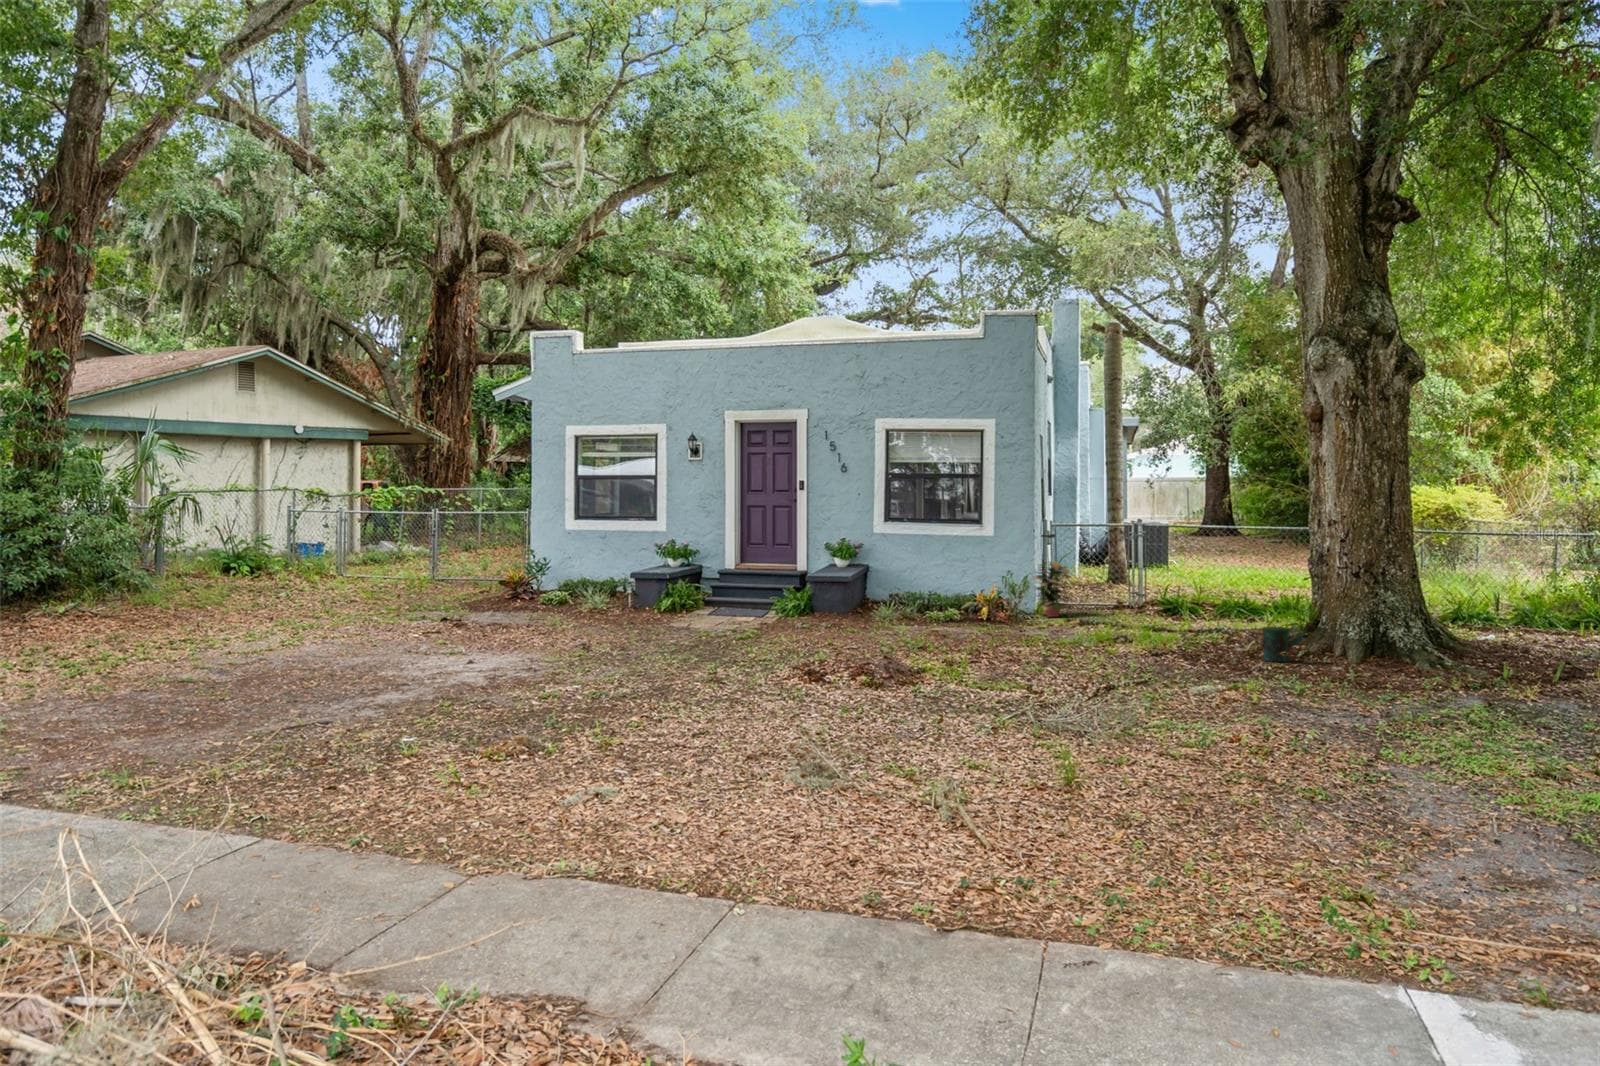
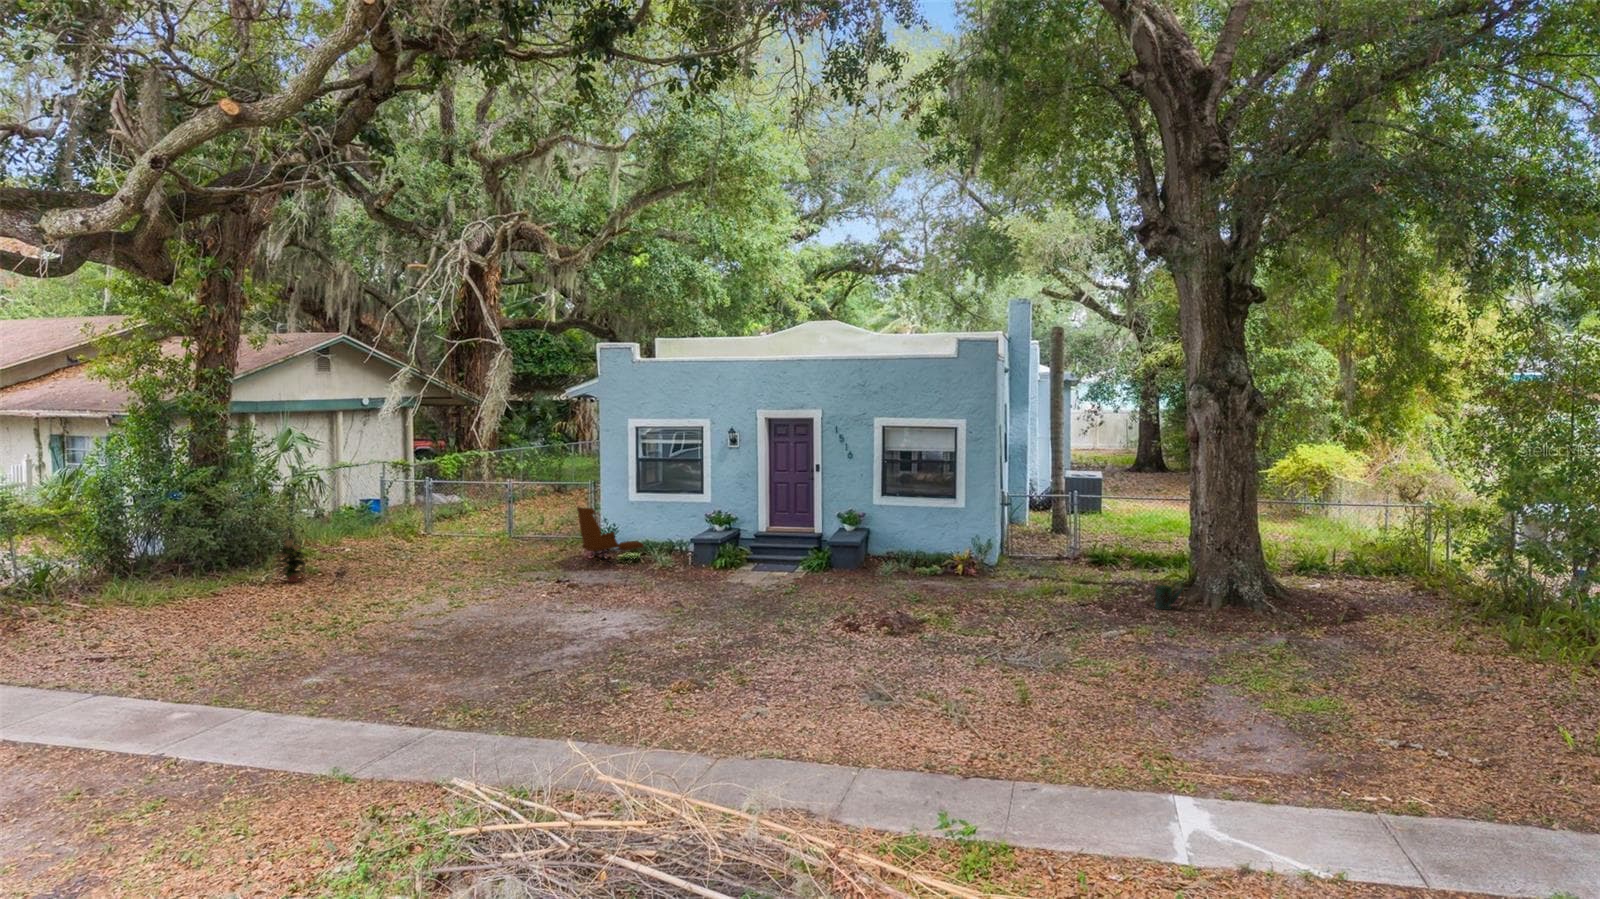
lounge chair: none [495,532,585,608] -> present [577,507,644,562]
decorative plant: present [1033,562,1069,617] -> present [277,540,306,582]

